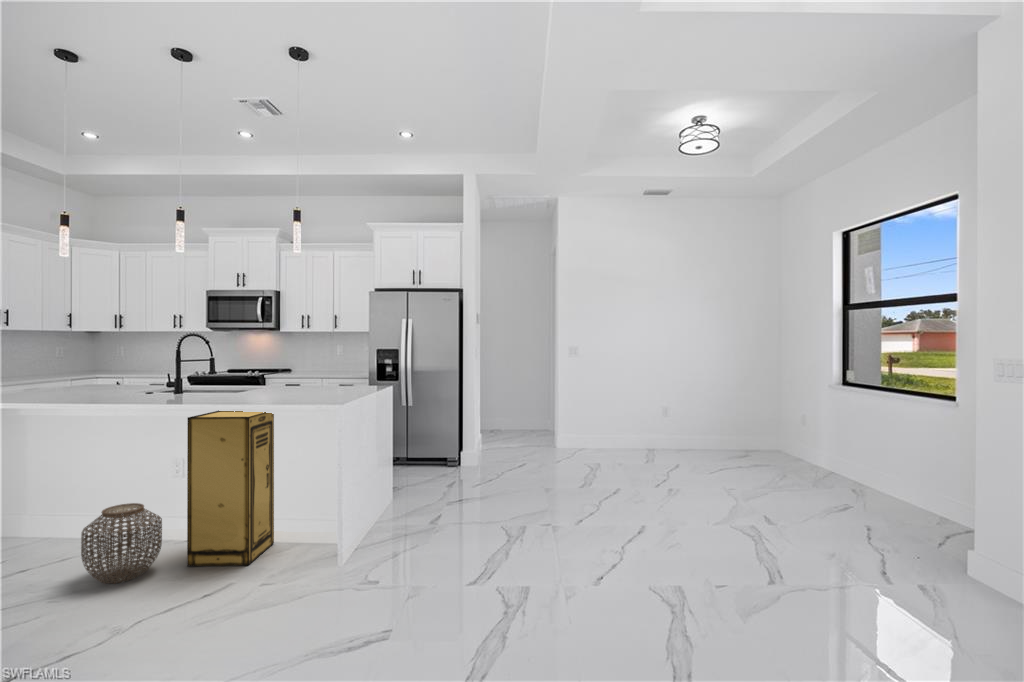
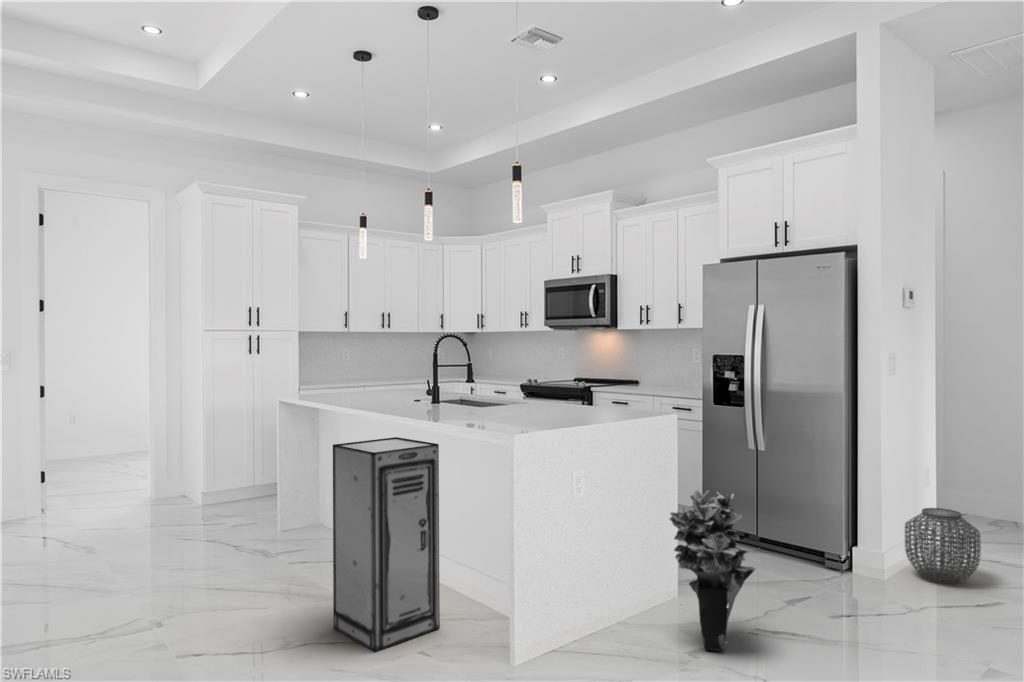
potted plant: none [410,423,459,510] -> present [670,490,756,651]
woven basket: present [81,503,162,584] -> present [905,508,981,584]

